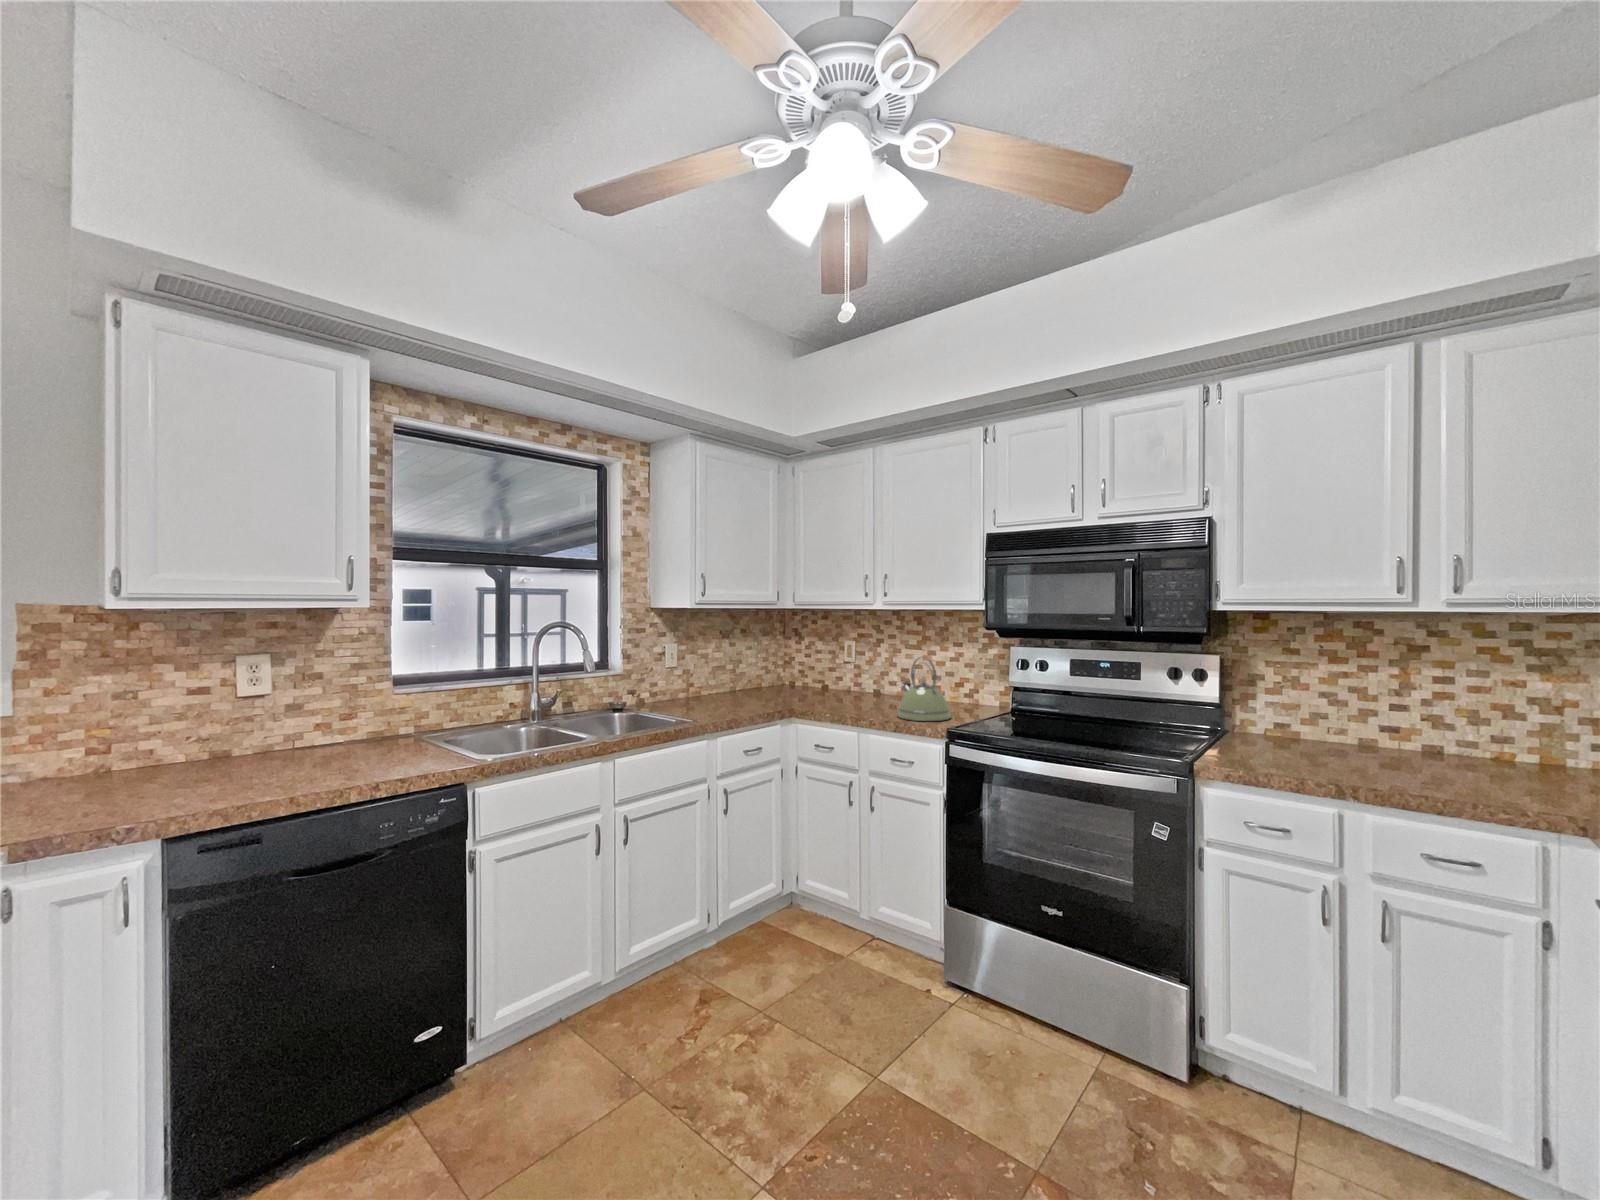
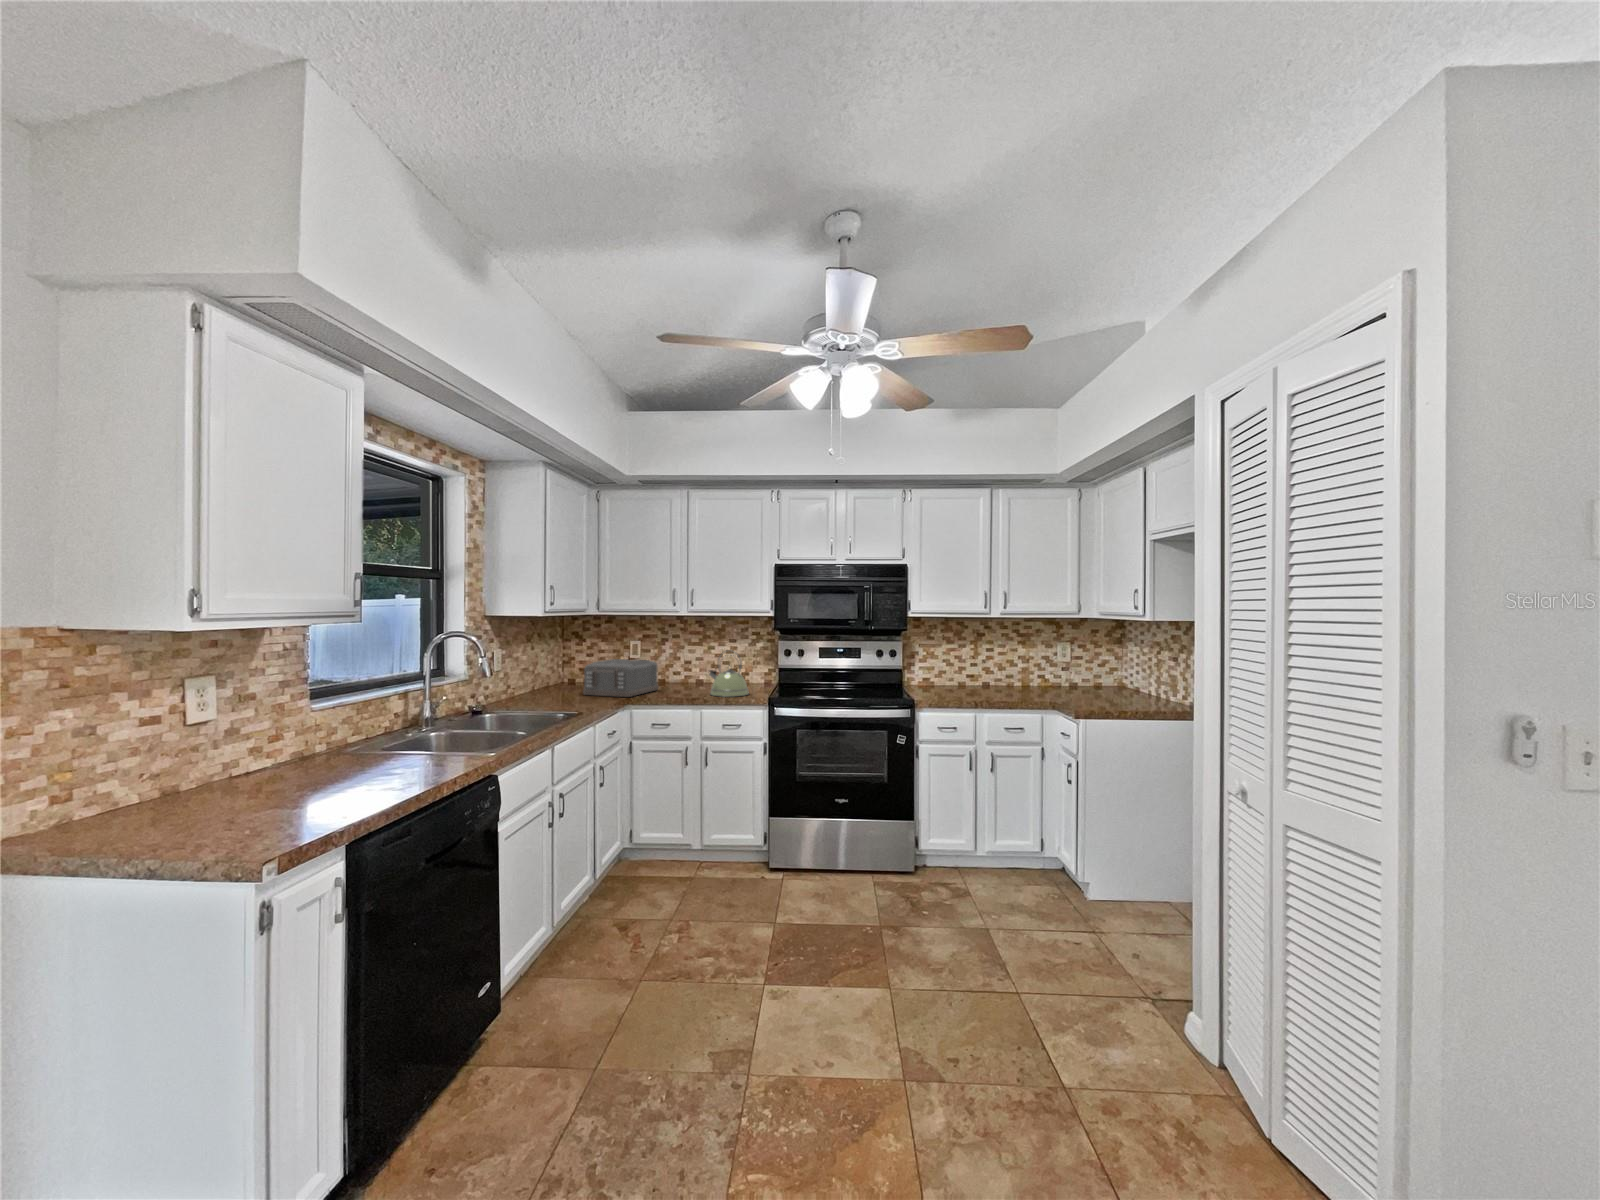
toaster: none [765,661,854,708] -> present [583,659,659,697]

